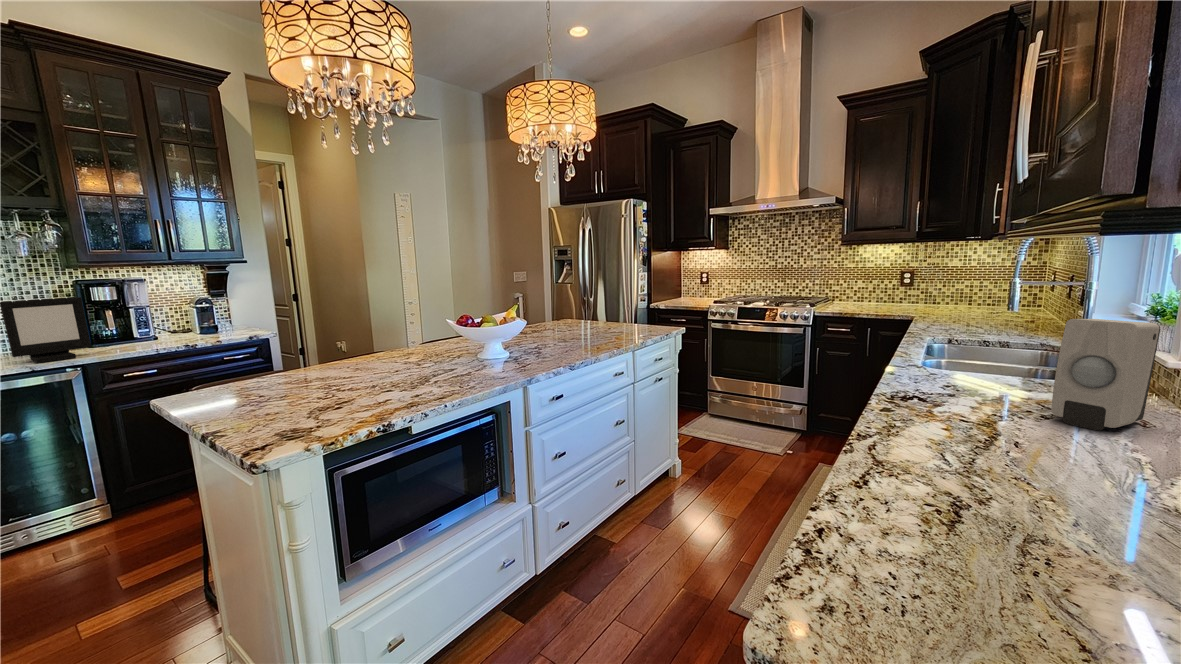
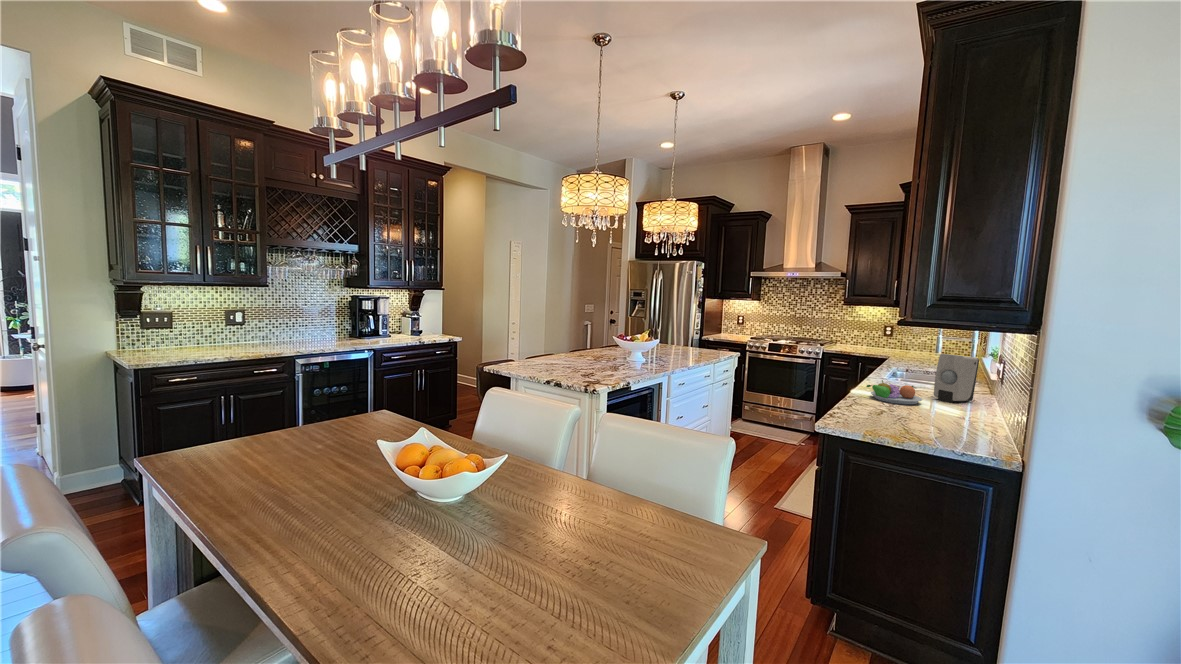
picture frame: present [0,297,91,363] -> none [331,307,366,346]
fruit bowl: none [903,387,1044,452] -> present [867,380,922,404]

